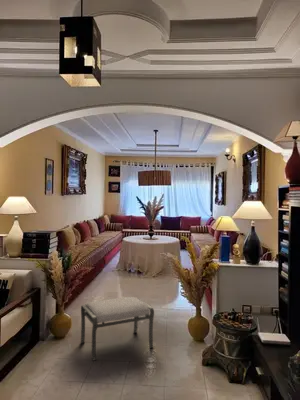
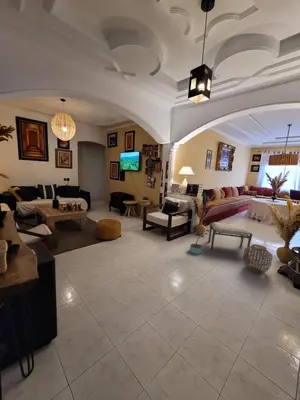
potted plant: none [44,299,91,384] -> present [189,215,209,254]
woven basket: none [153,329,195,382] -> present [243,244,272,274]

